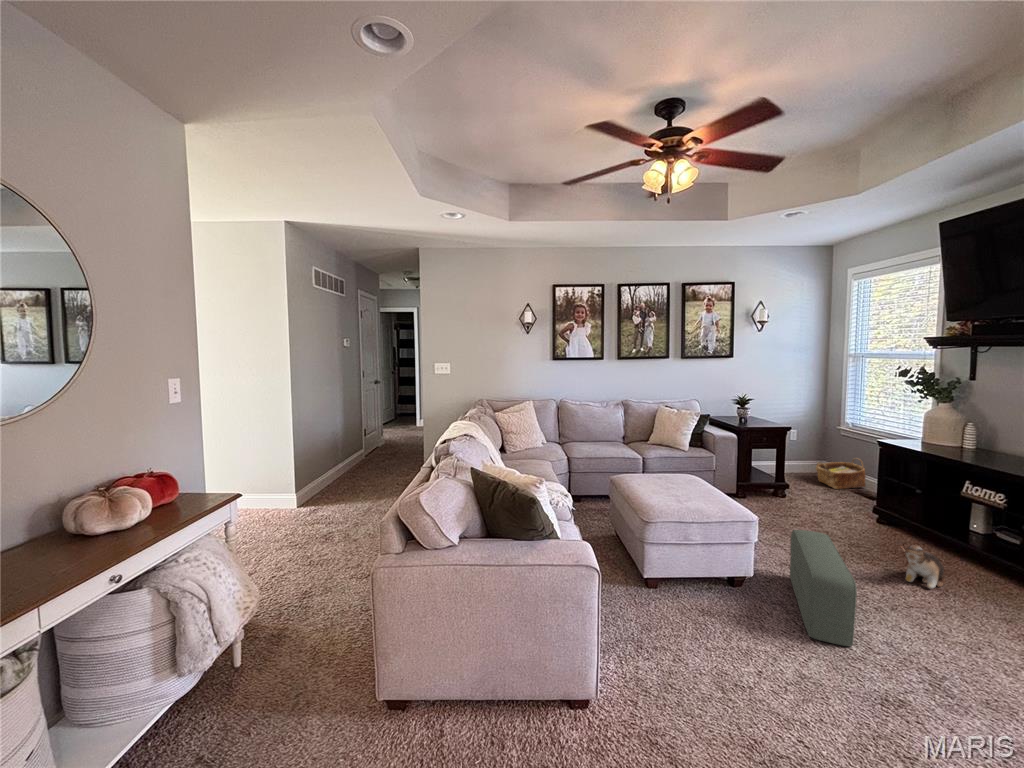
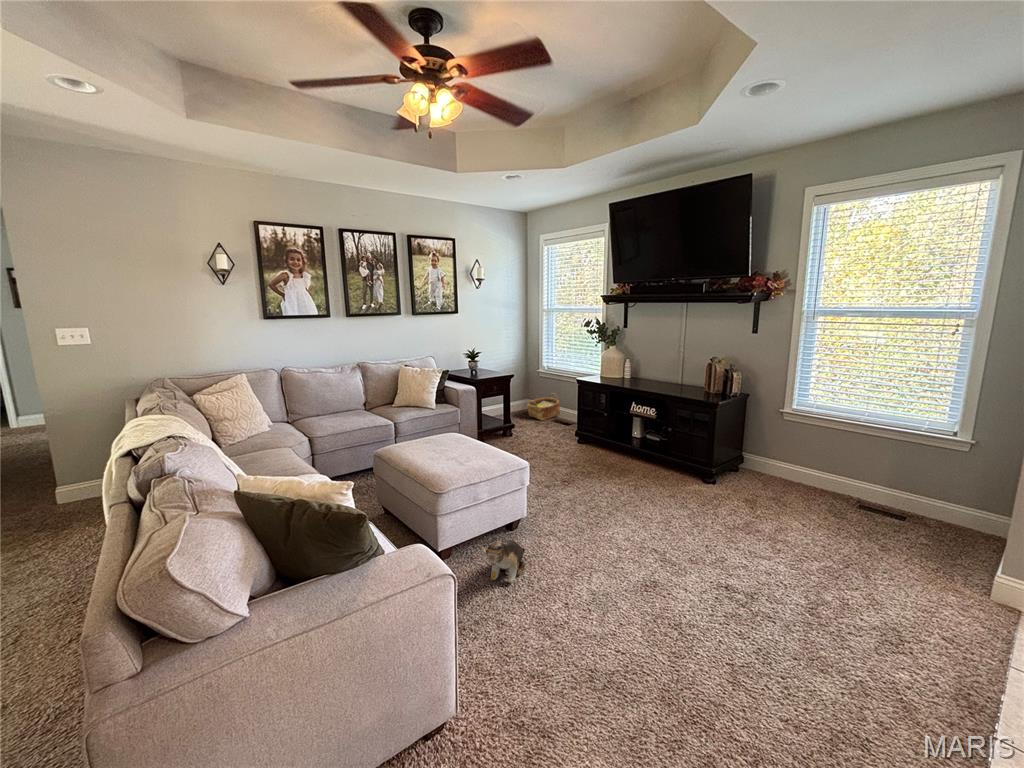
pouf: present [790,530,857,646] -> none [547,463,611,554]
plush toy: present [905,545,946,588] -> present [482,540,525,583]

